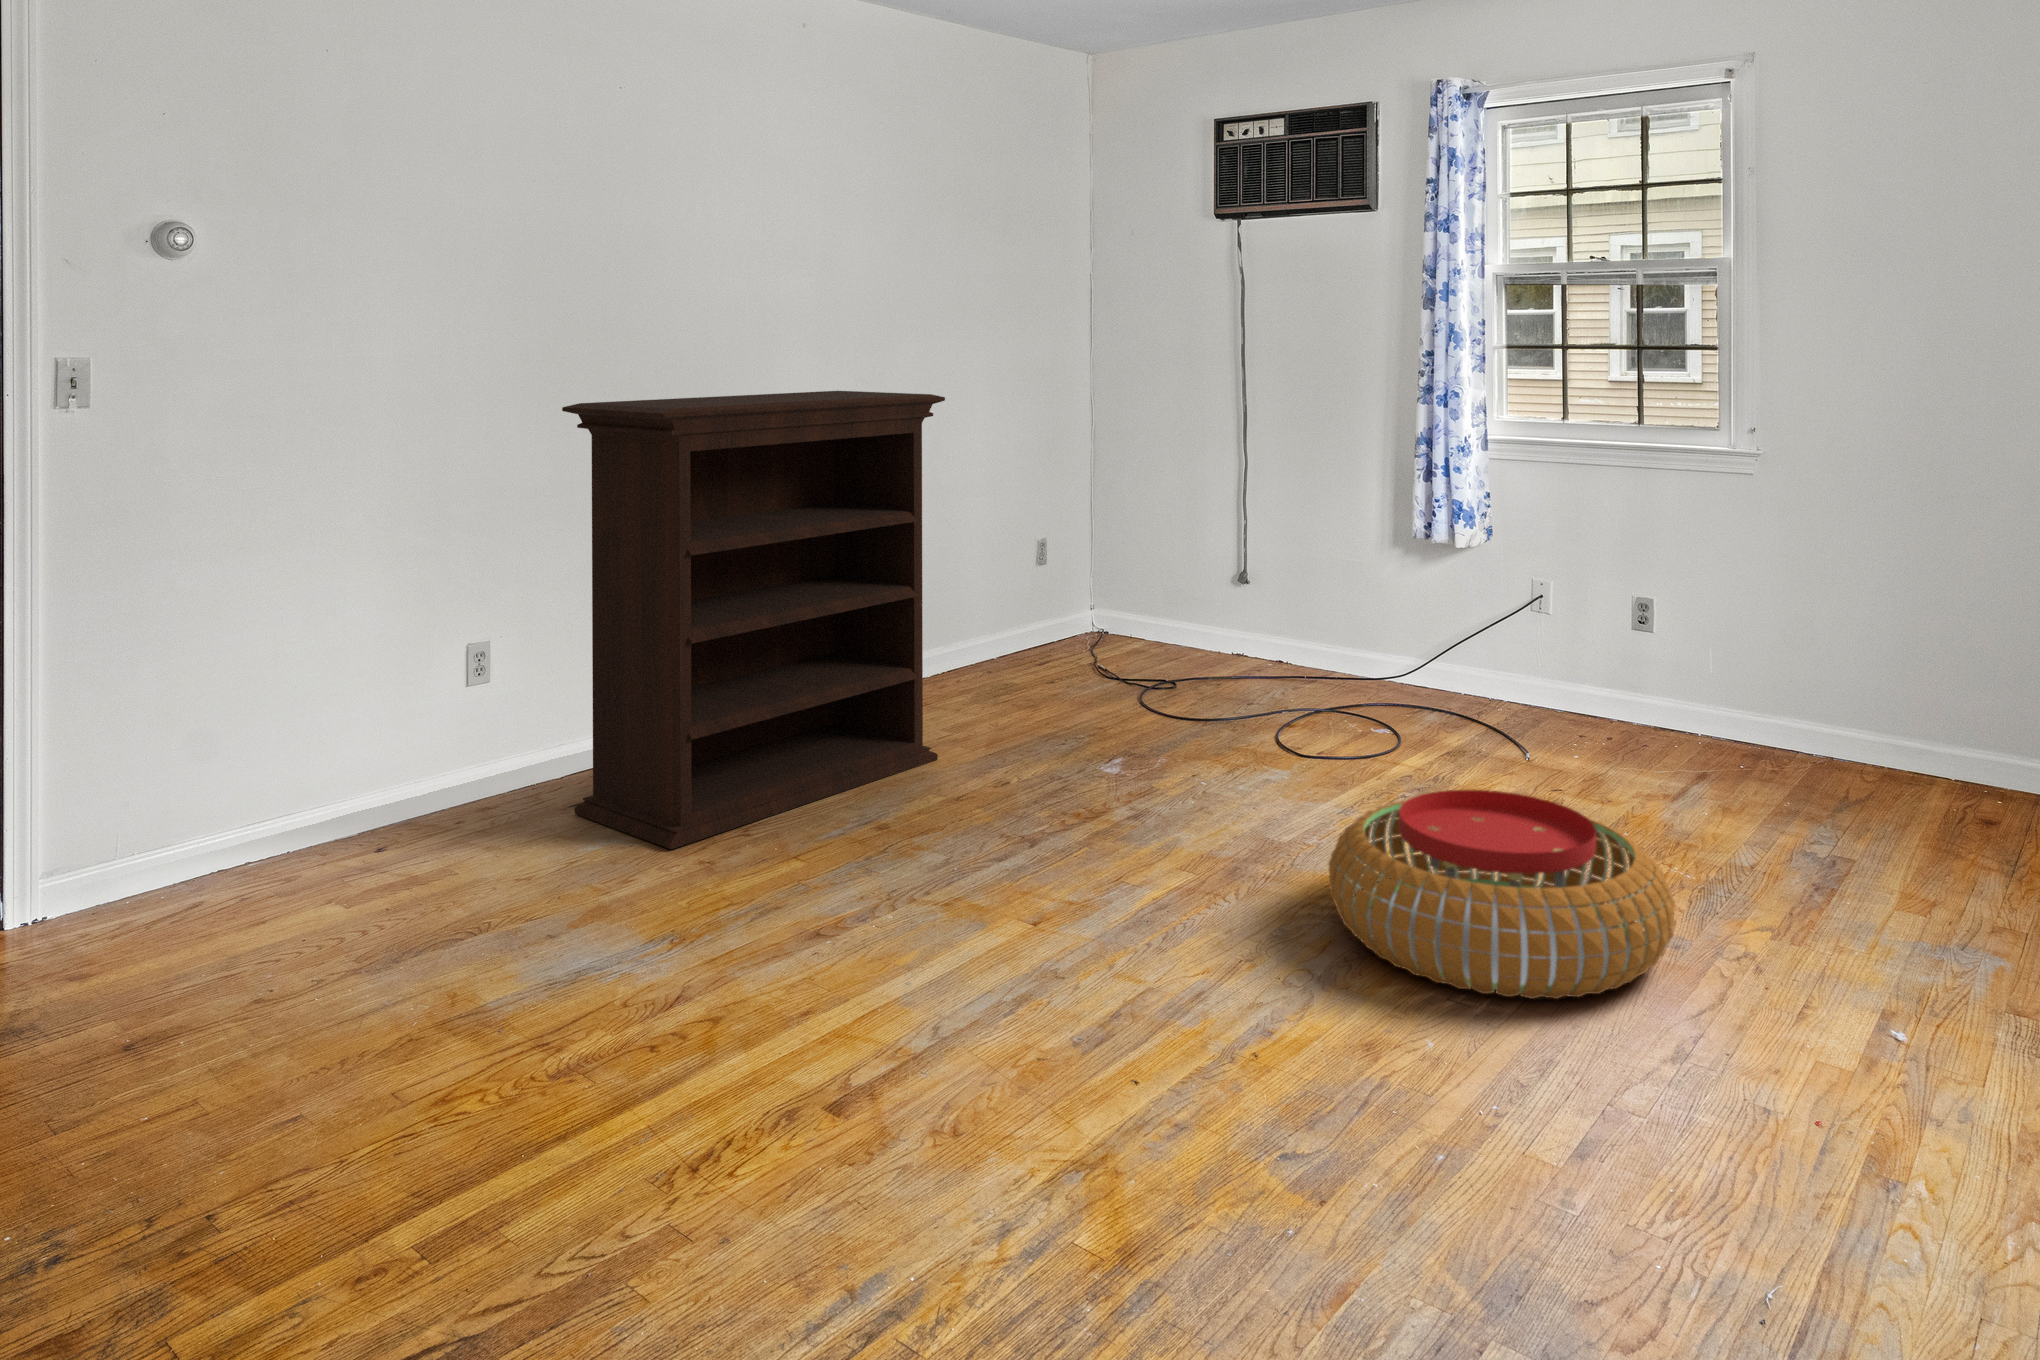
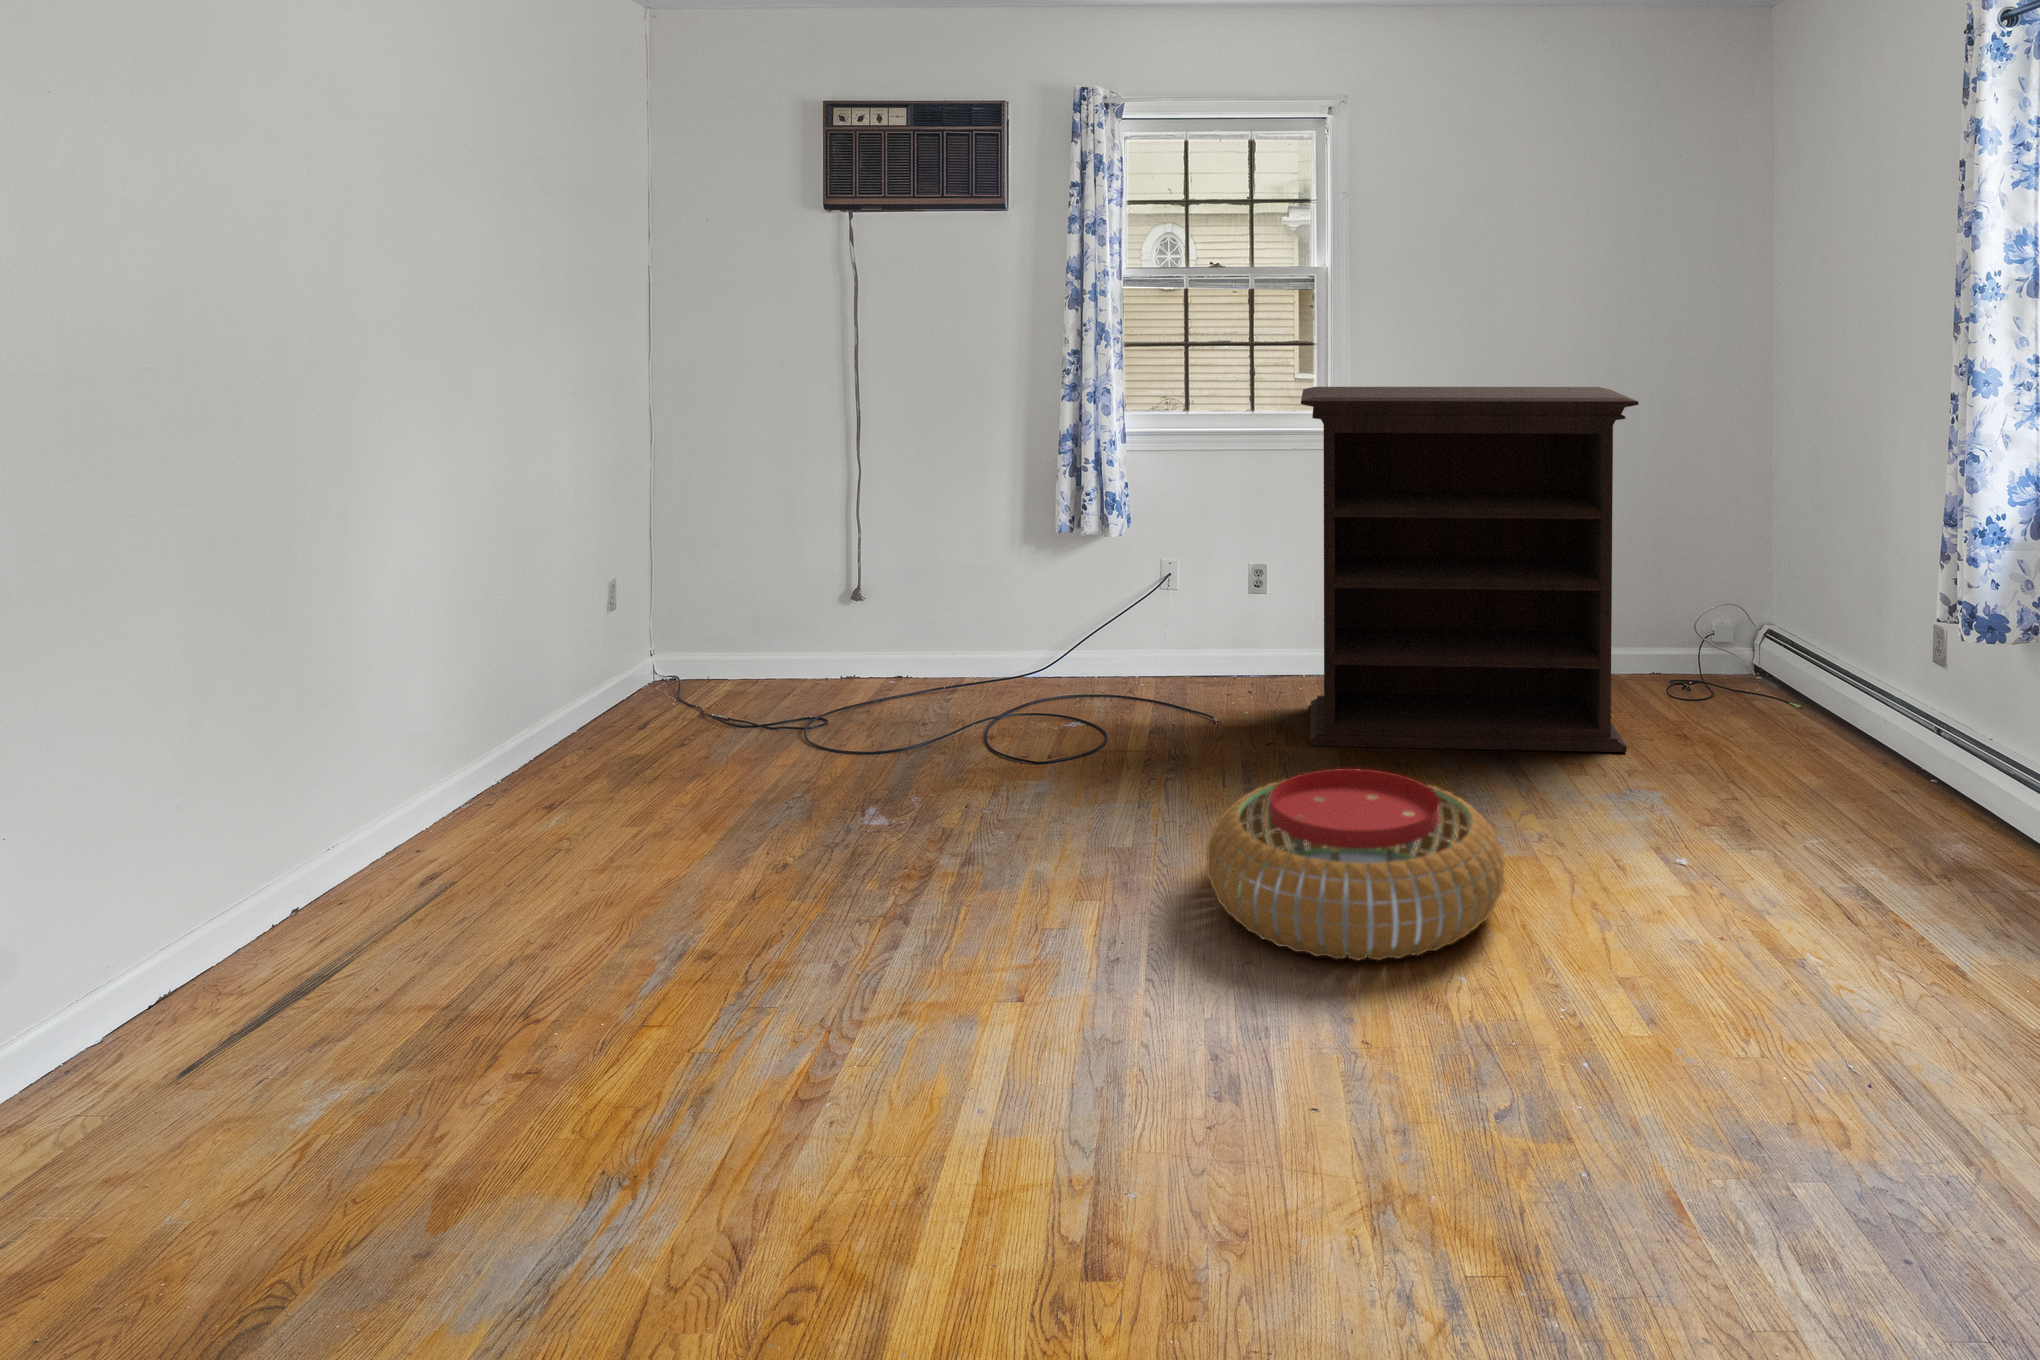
bookshelf: present [562,391,945,849] -> present [1301,387,1639,752]

